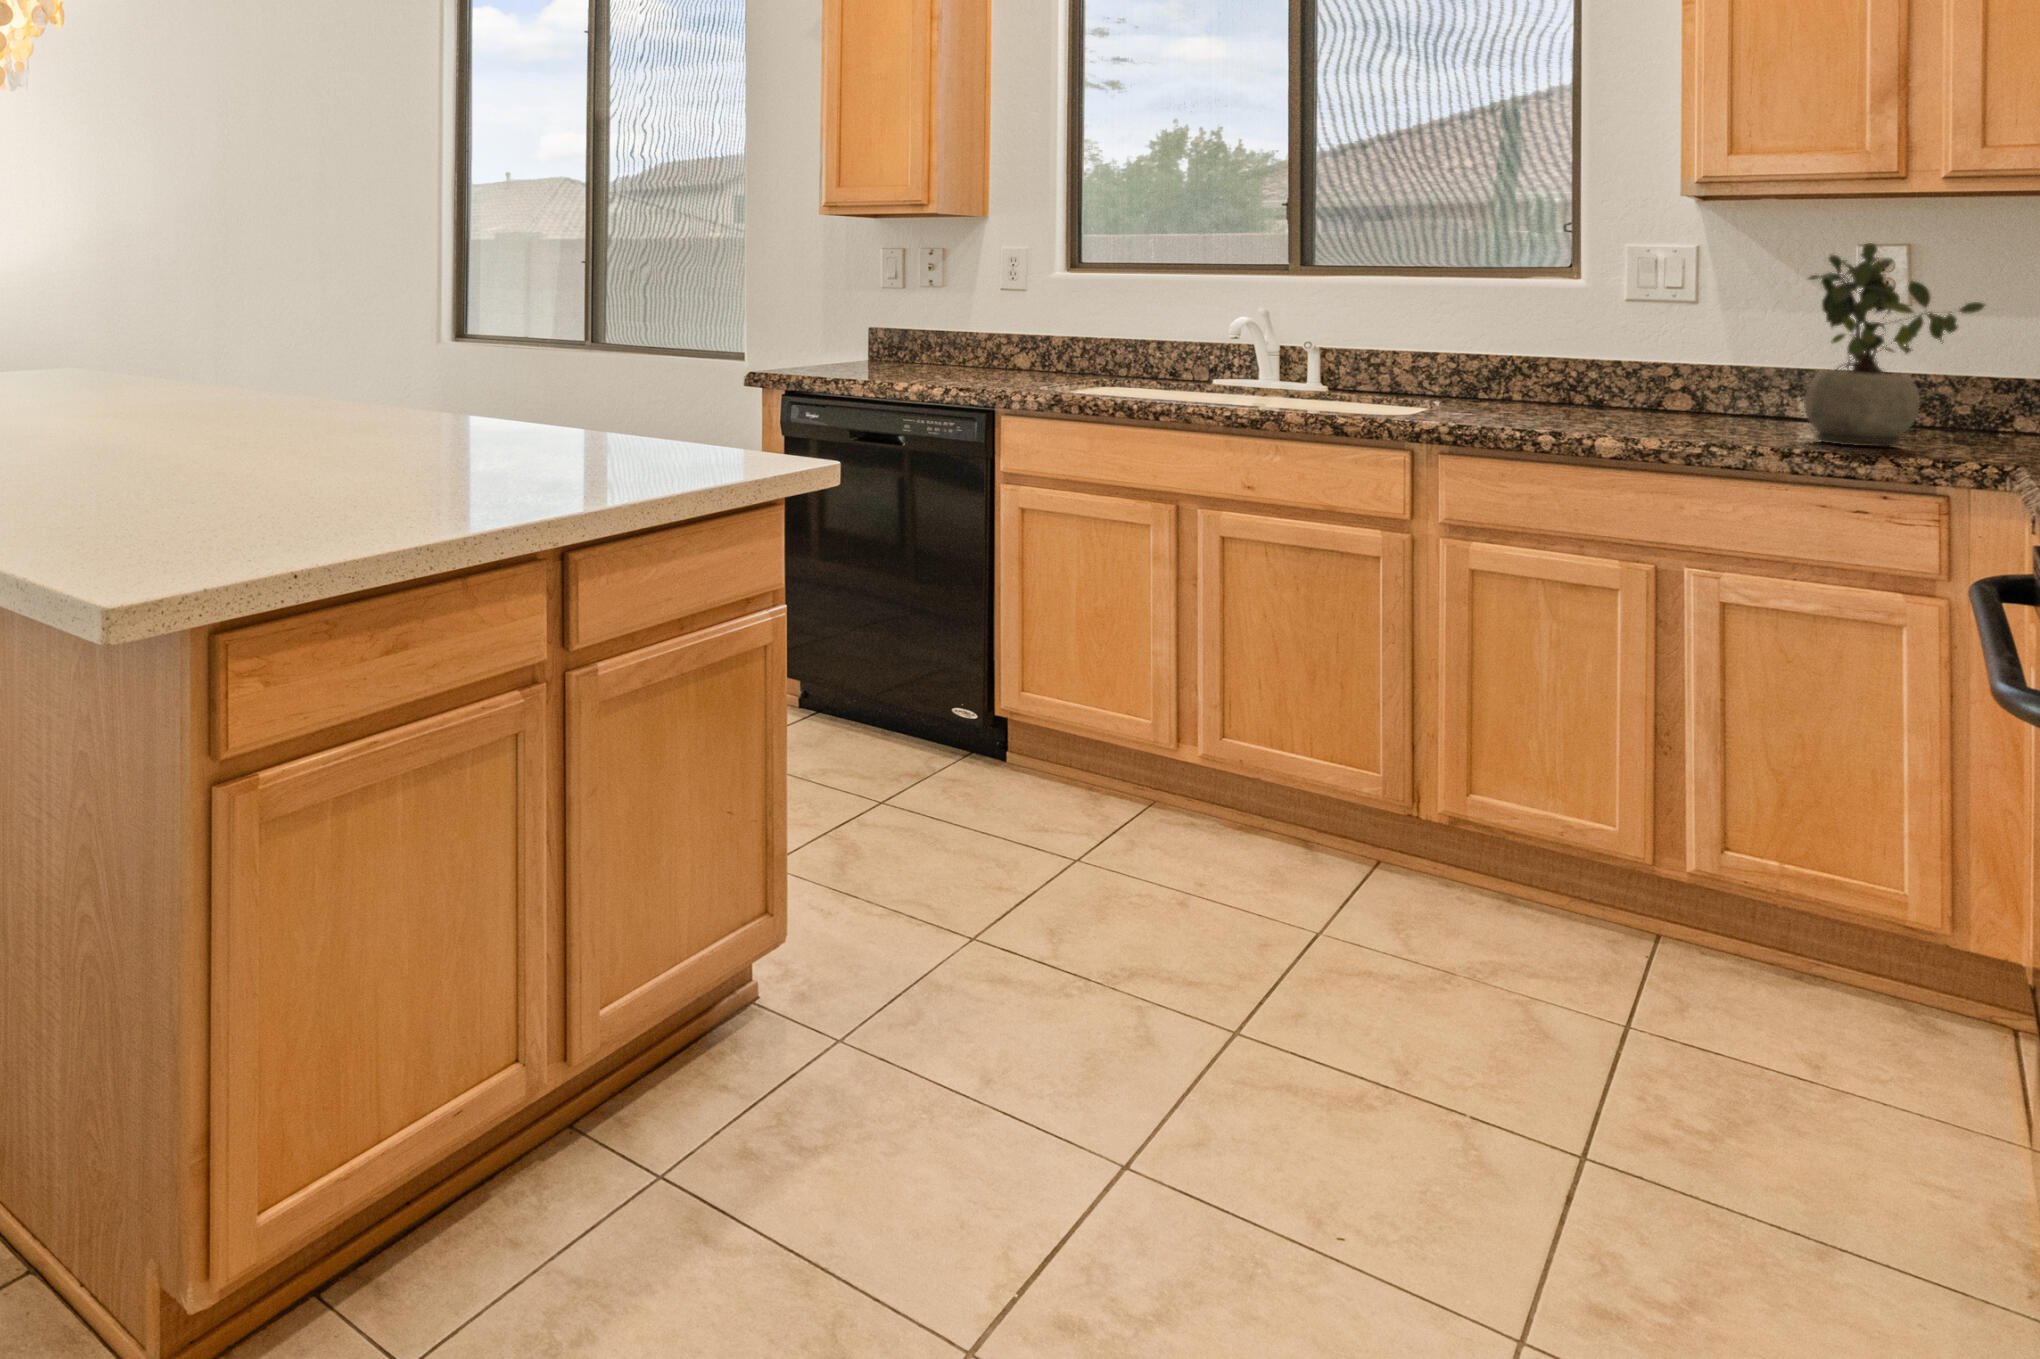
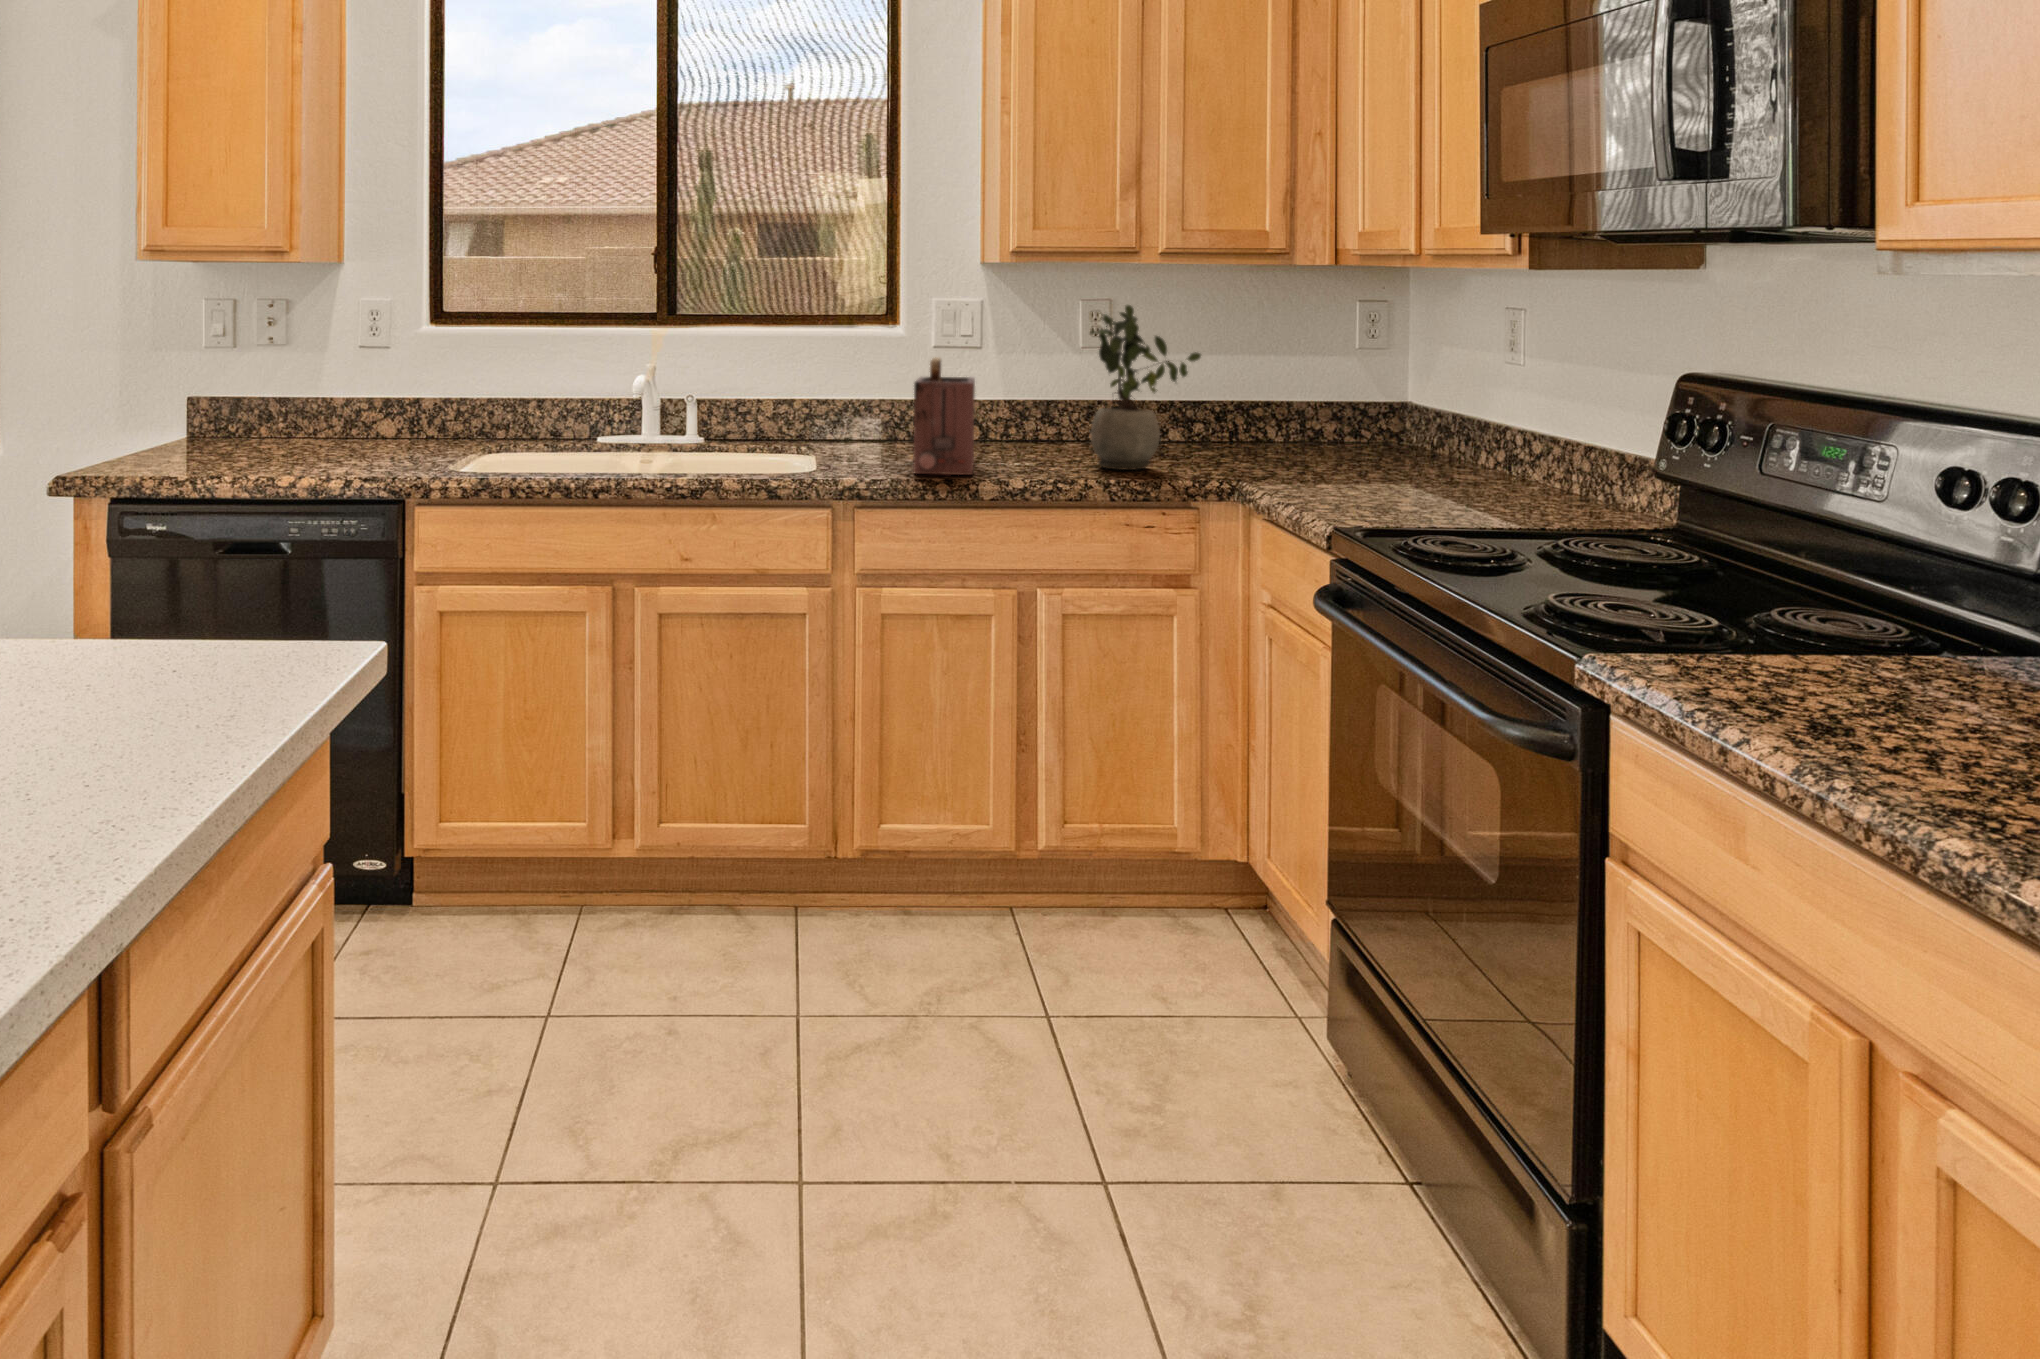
toaster: none [1521,304,1640,431] -> present [913,357,975,475]

